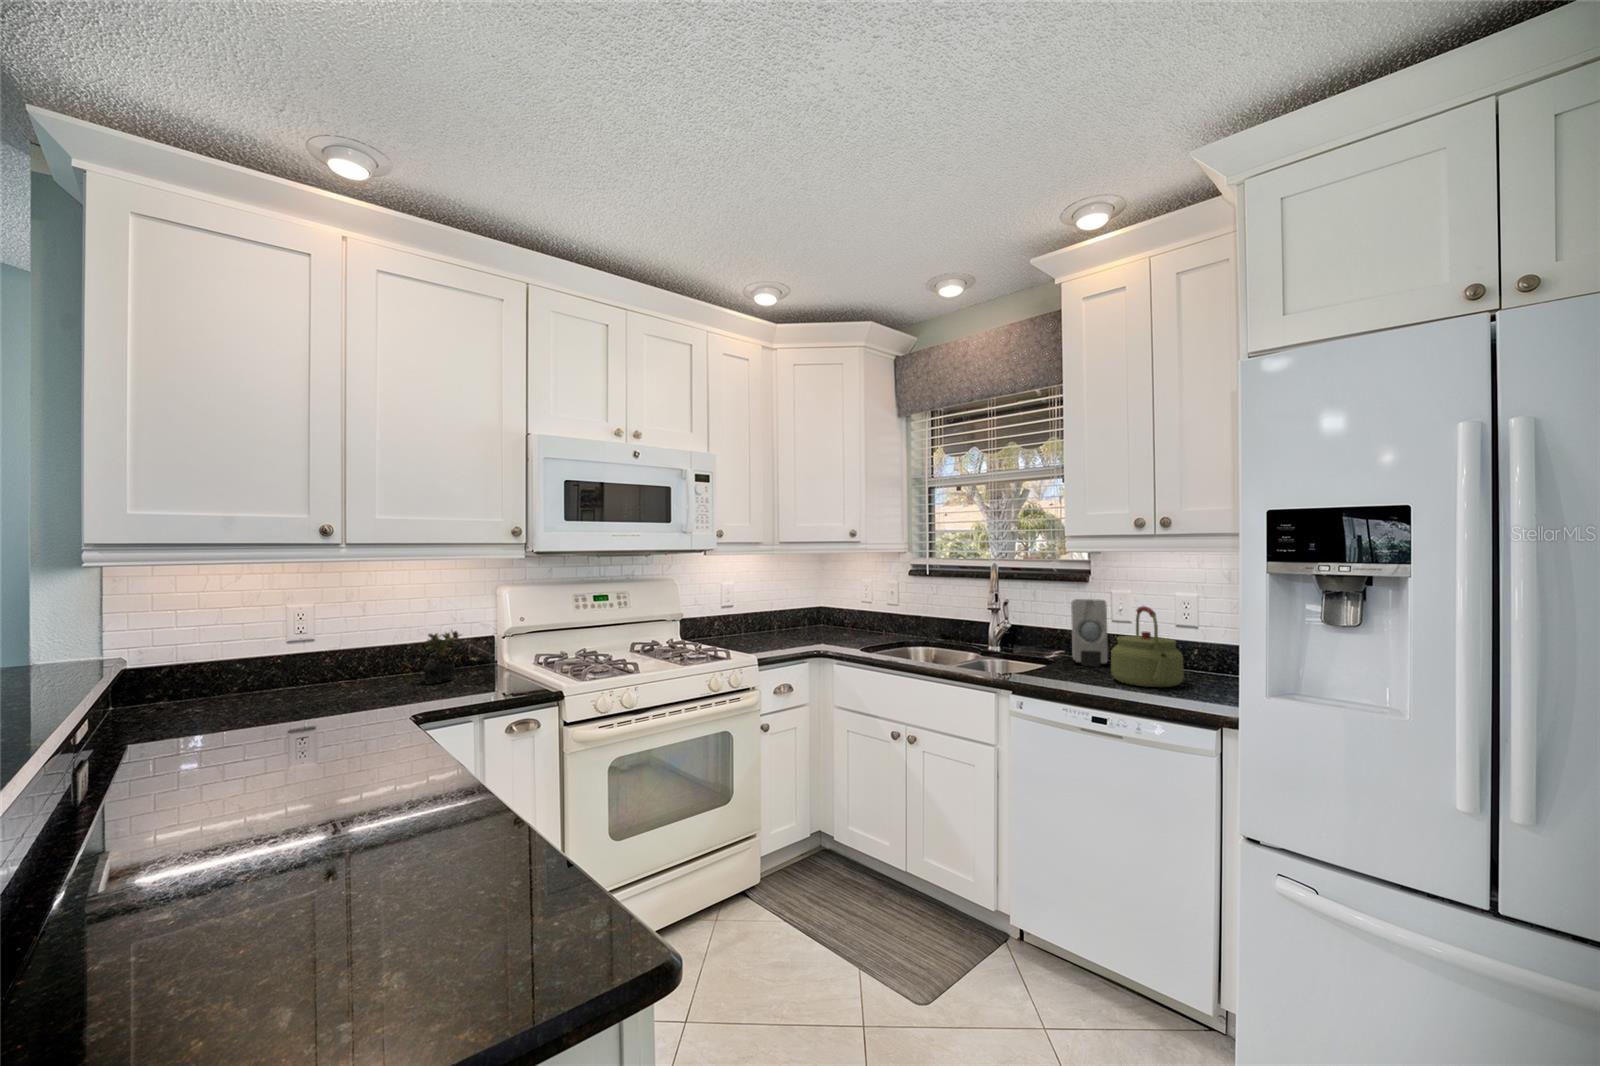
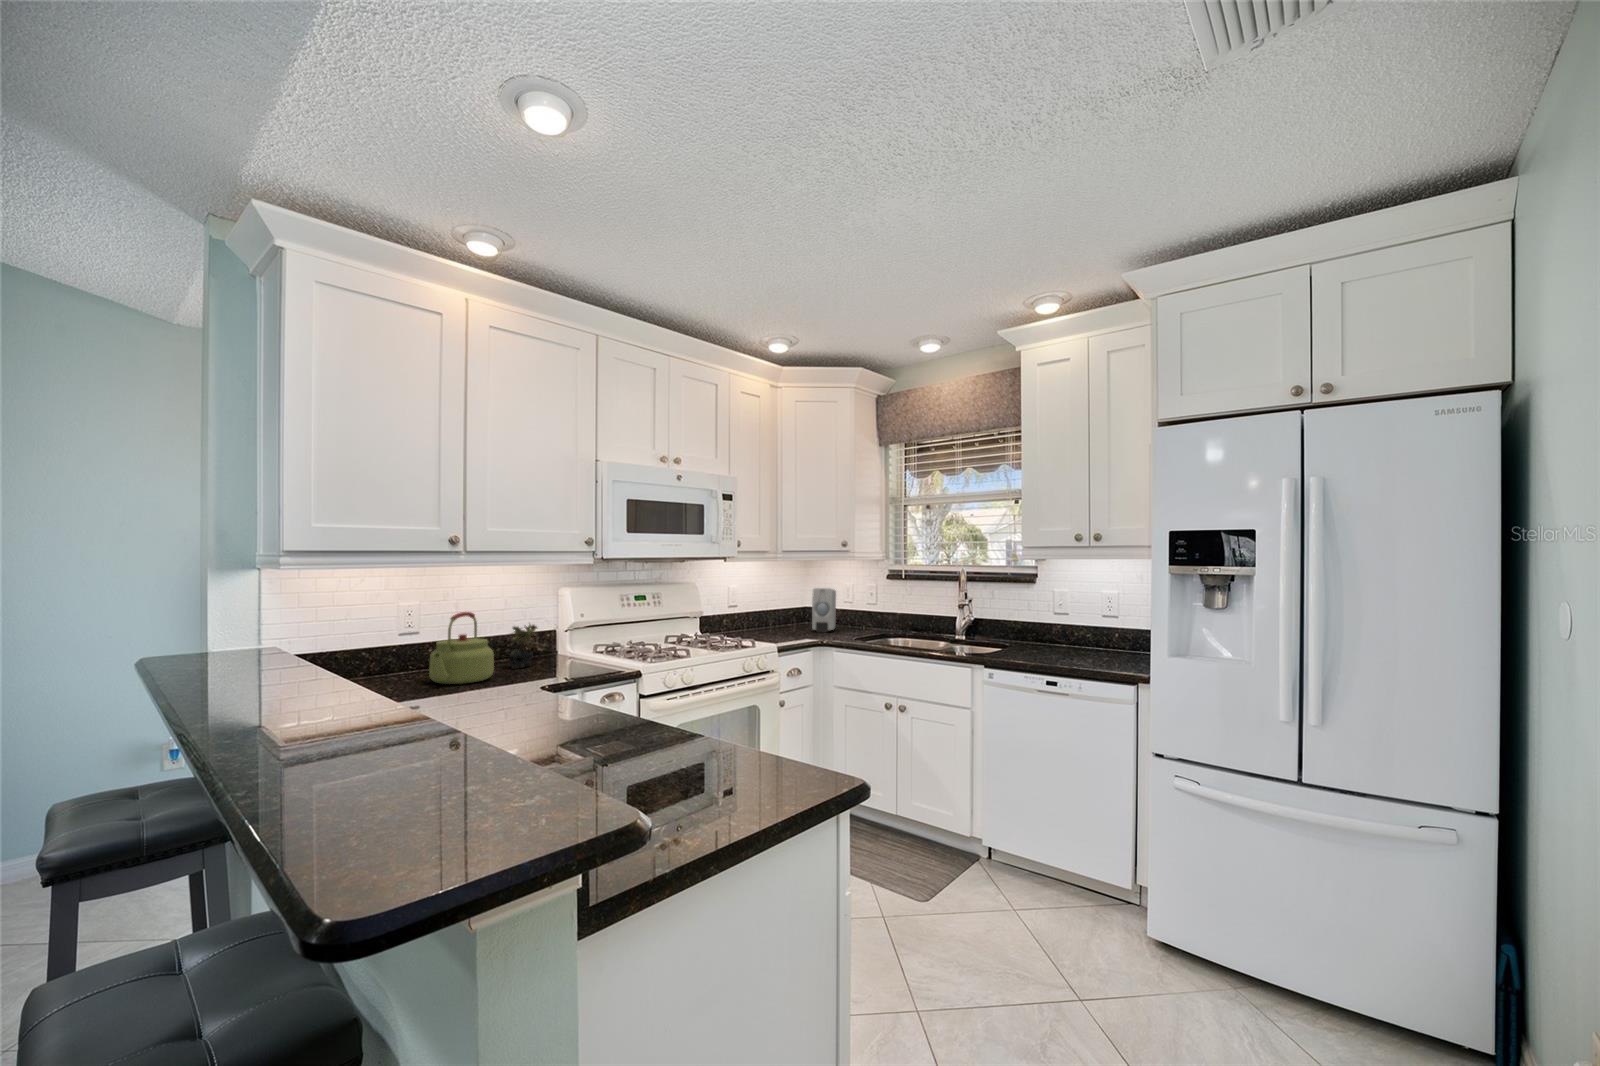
soap dispenser: present [1071,599,1108,667] -> present [812,588,836,632]
kettle: present [1111,606,1184,687] -> present [429,612,494,684]

